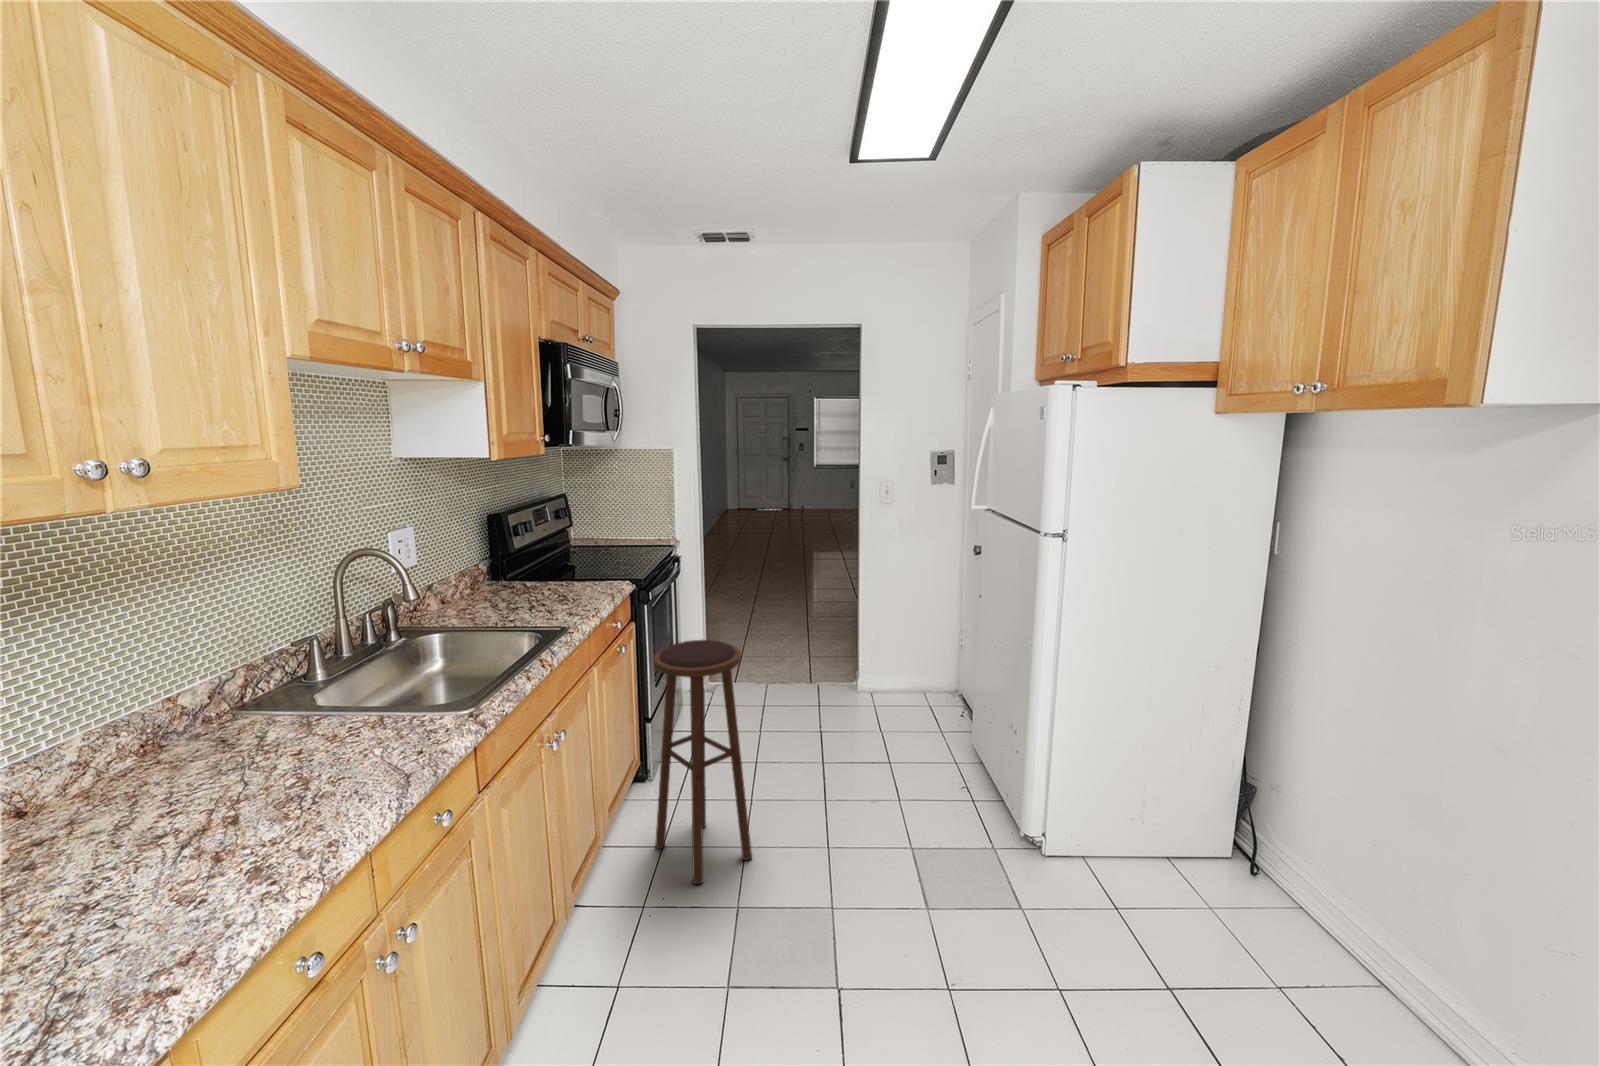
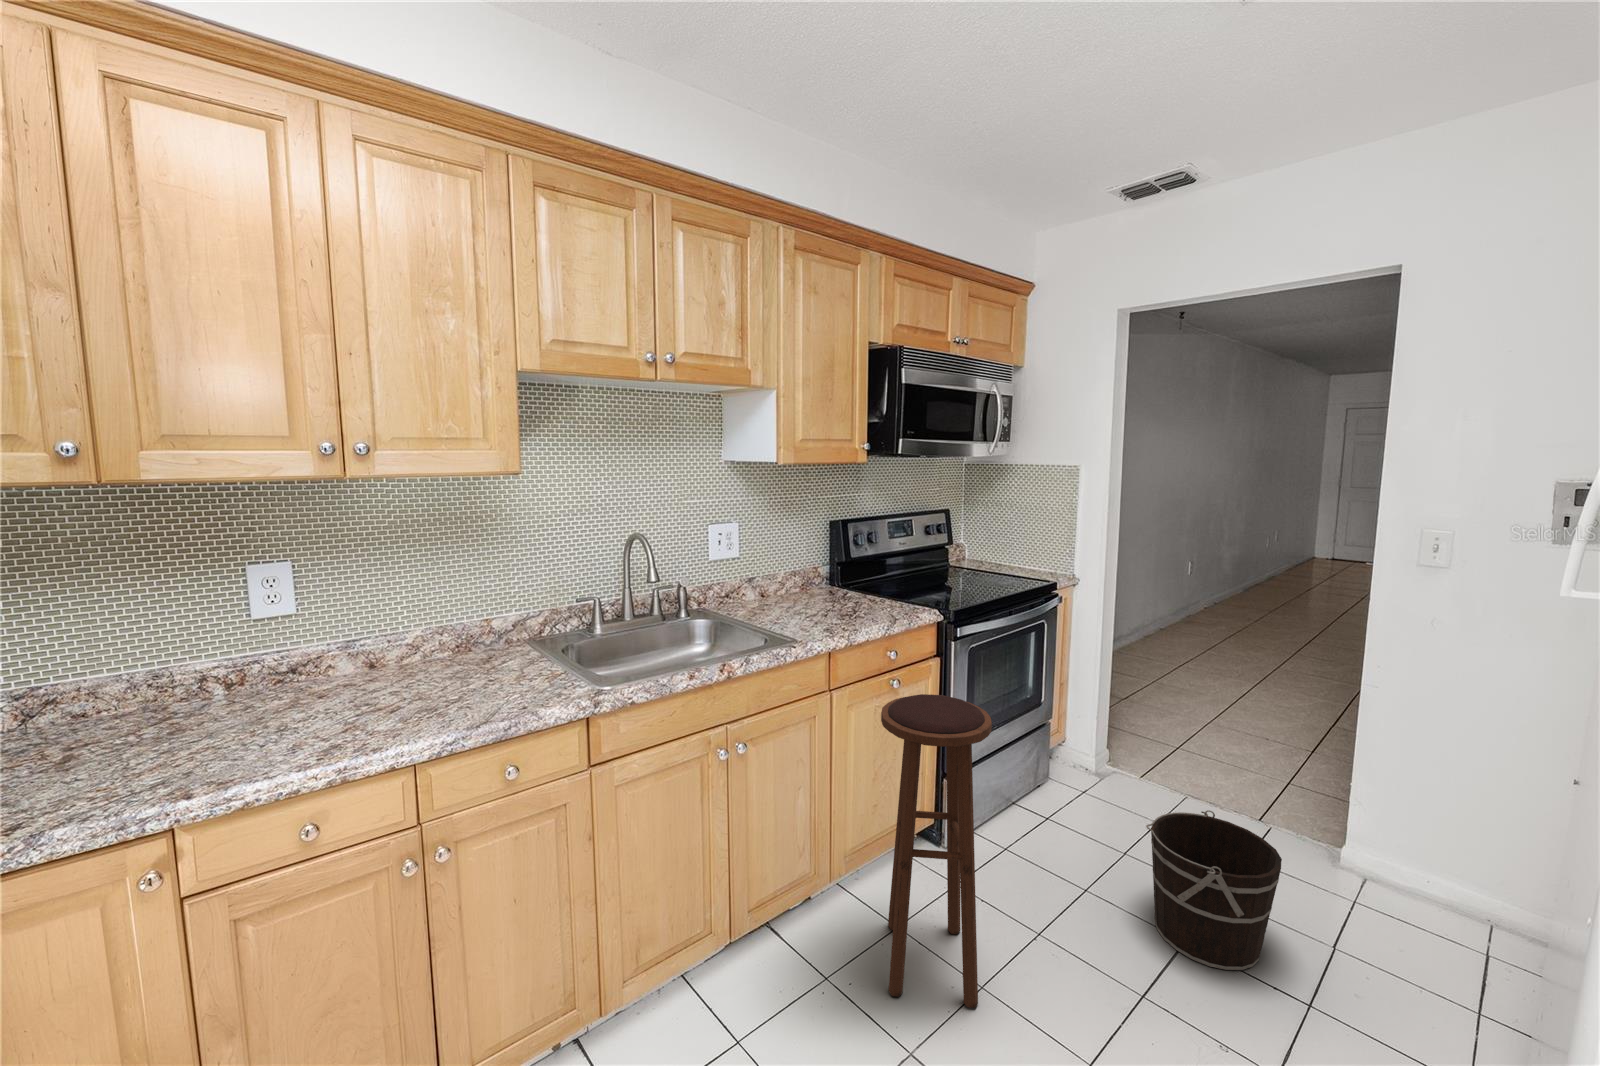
bucket: none [792,675,864,767] -> present [1146,810,1282,970]

